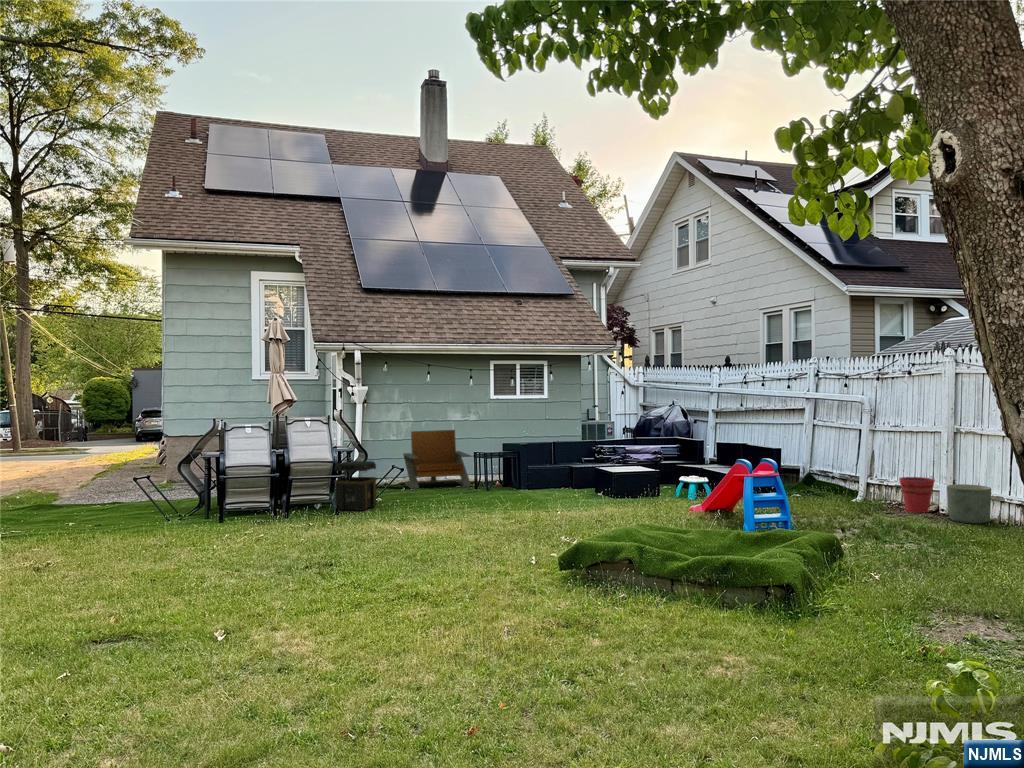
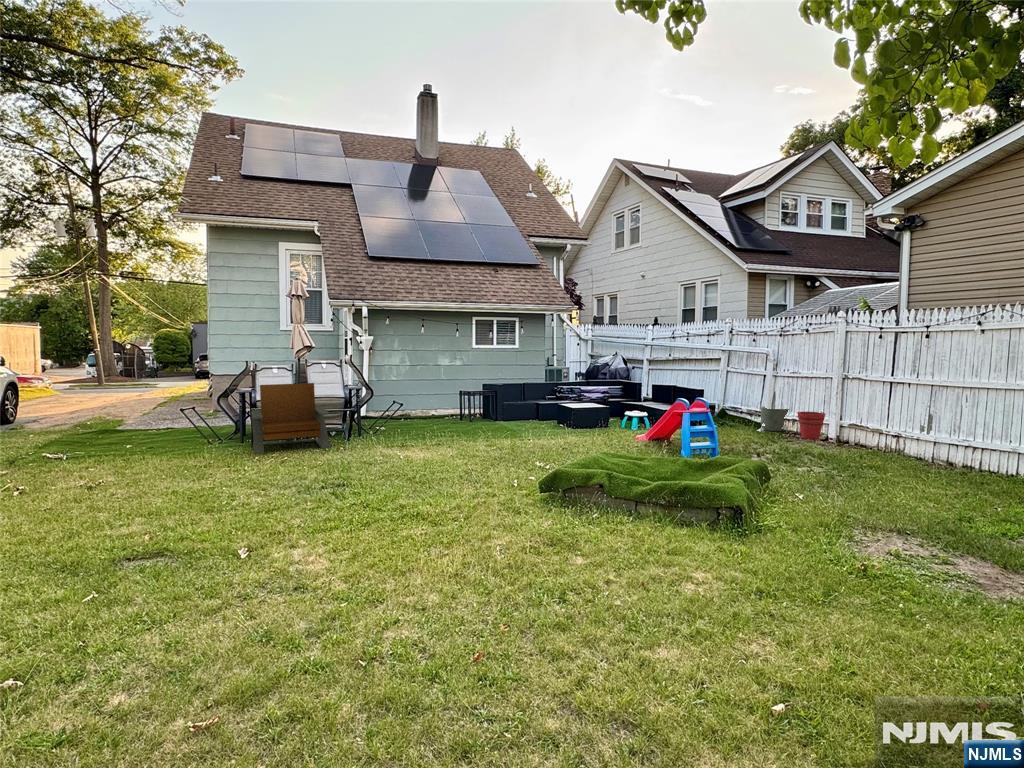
lounge chair: present [403,430,471,489] -> present [251,383,331,454]
toolbox: present [334,461,377,511] -> none [348,396,384,436]
planter: present [947,484,991,524] -> present [761,406,789,432]

